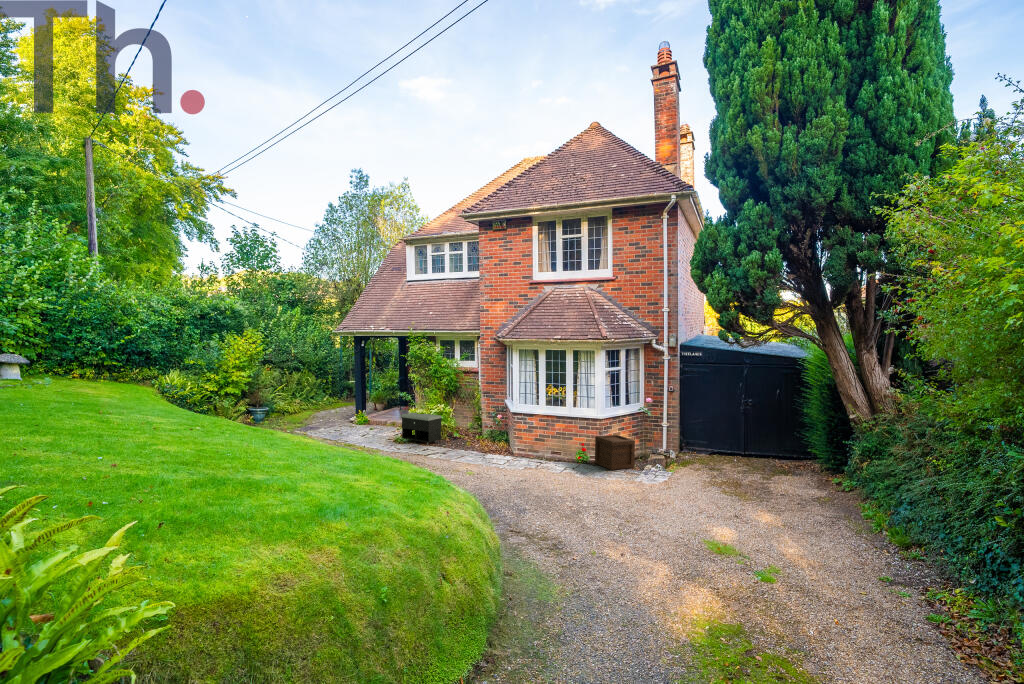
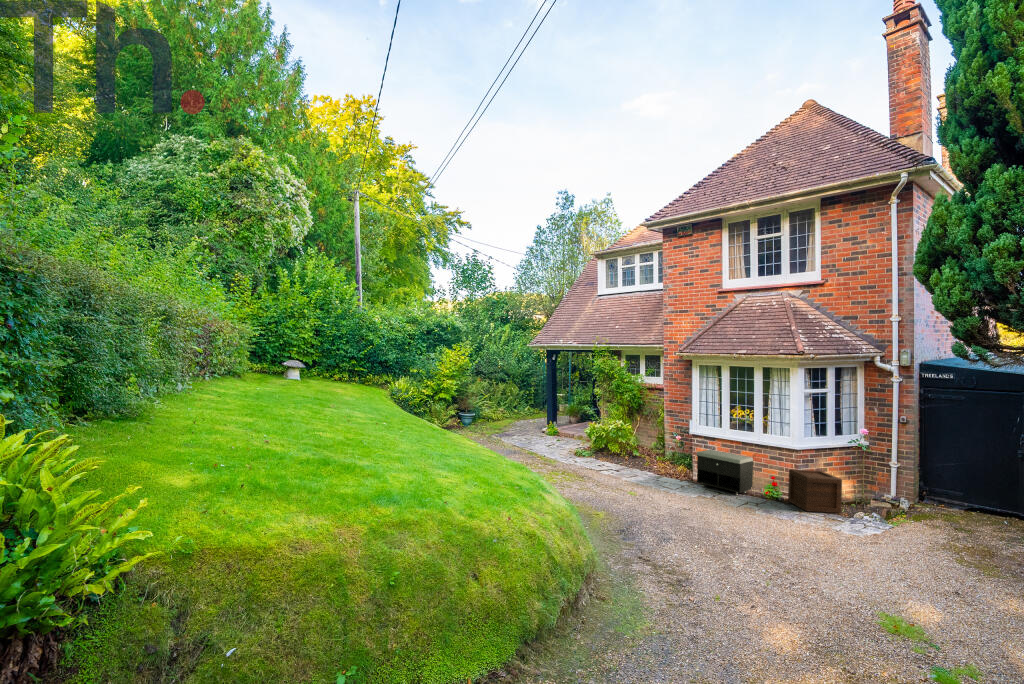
storage bench: present [401,413,441,445] -> present [697,450,753,495]

